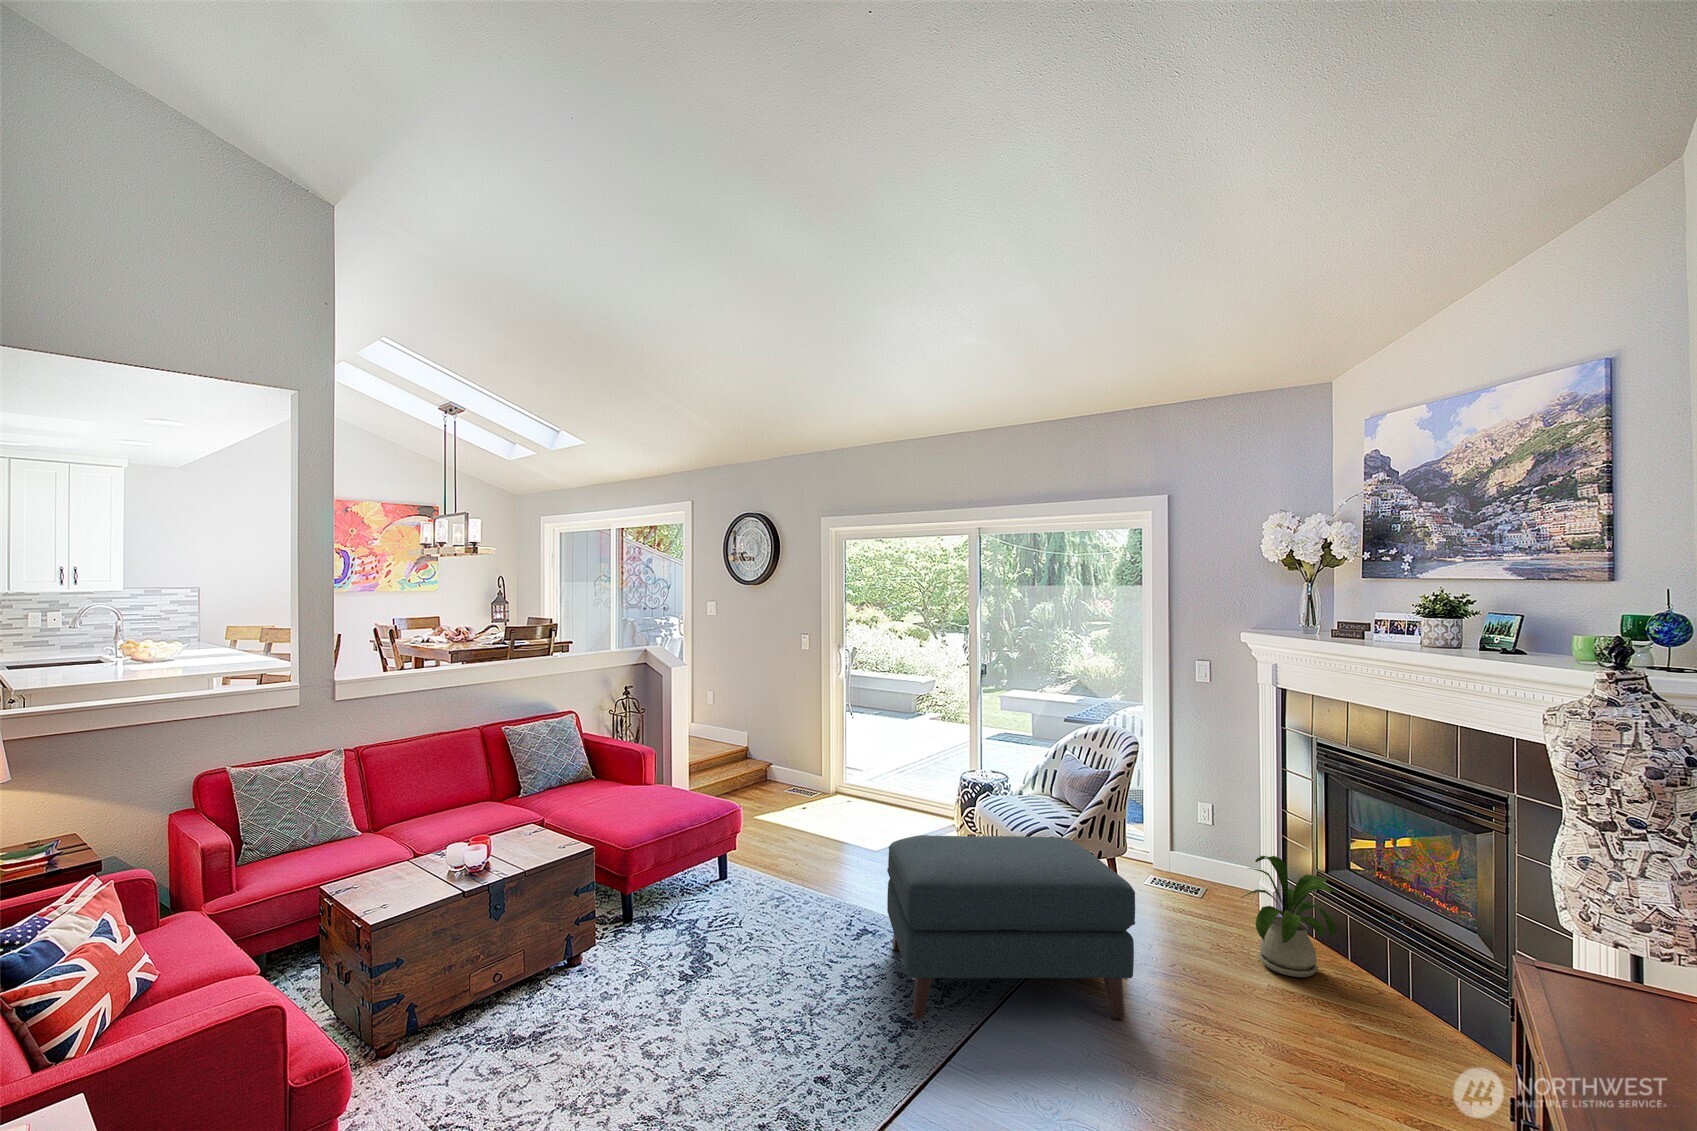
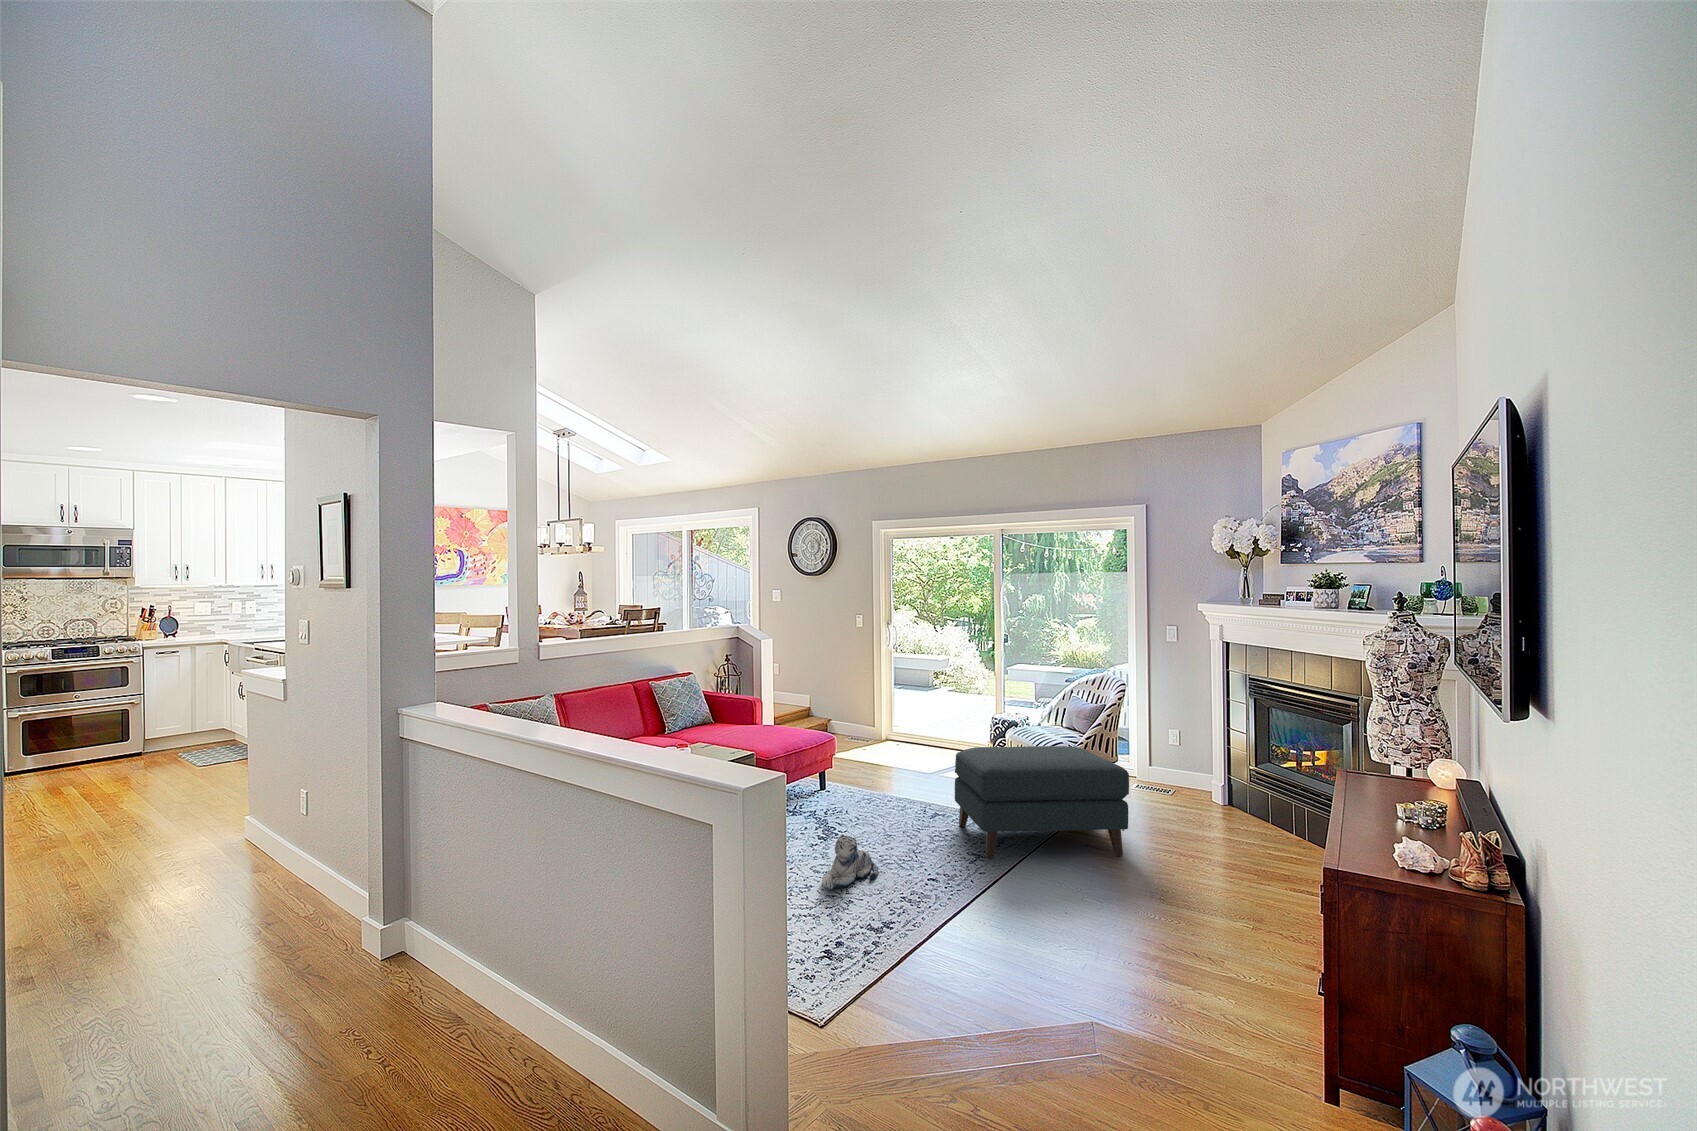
house plant: present [1241,856,1336,977] -> none [1196,753,1262,832]
plush toy: none [643,980,748,1075] -> present [822,834,879,889]

